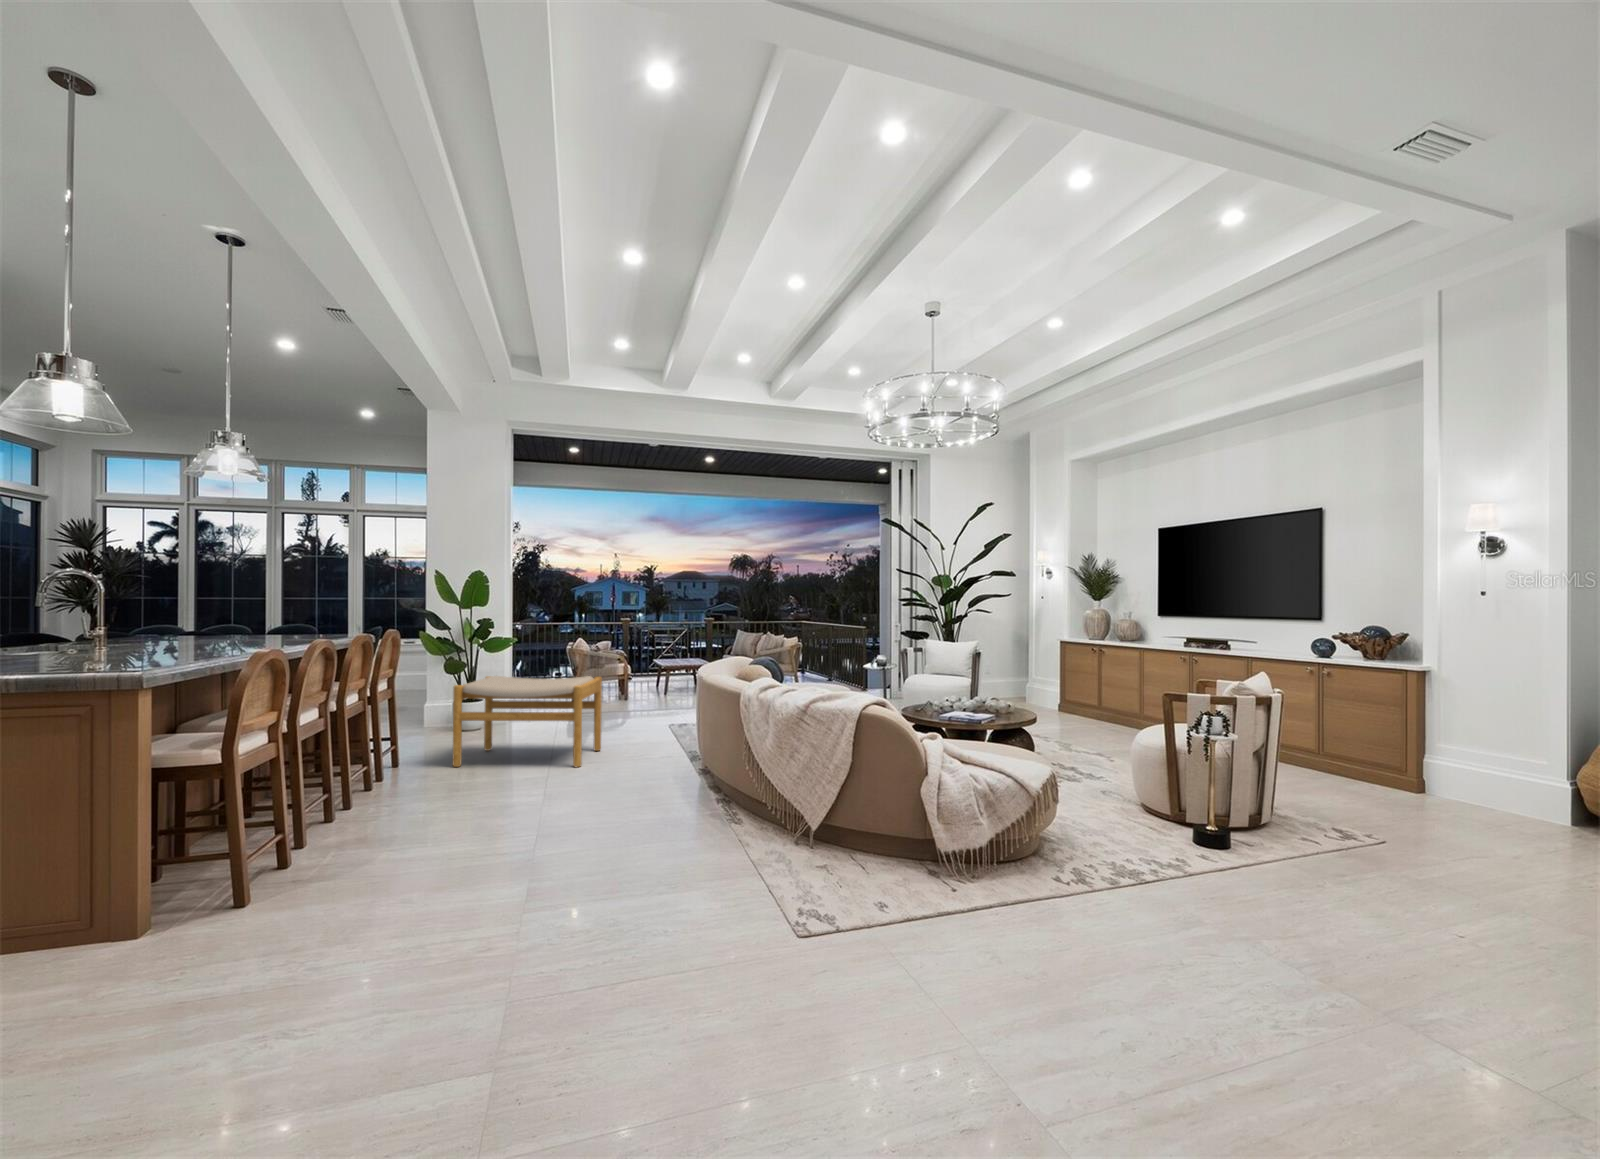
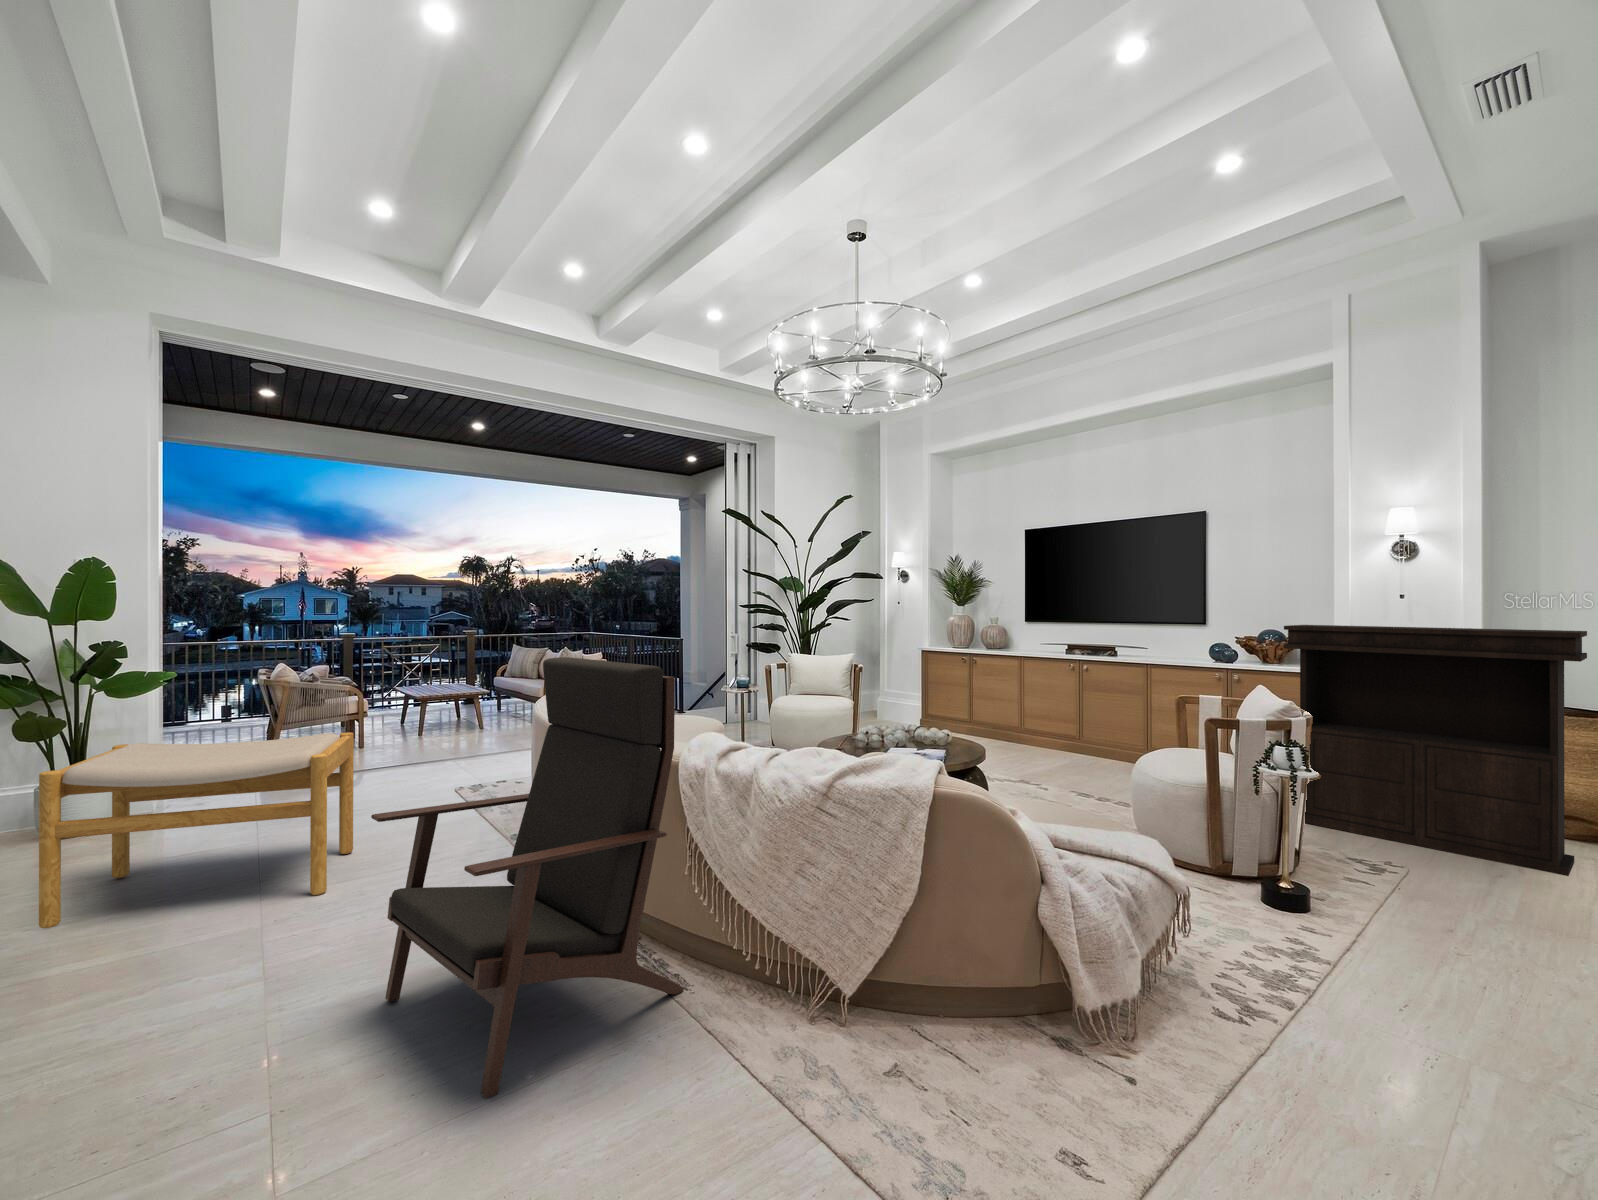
console table: none [1312,620,1595,859] -> present [1284,625,1587,876]
lounge chair: none [587,631,739,846] -> present [371,657,684,1098]

